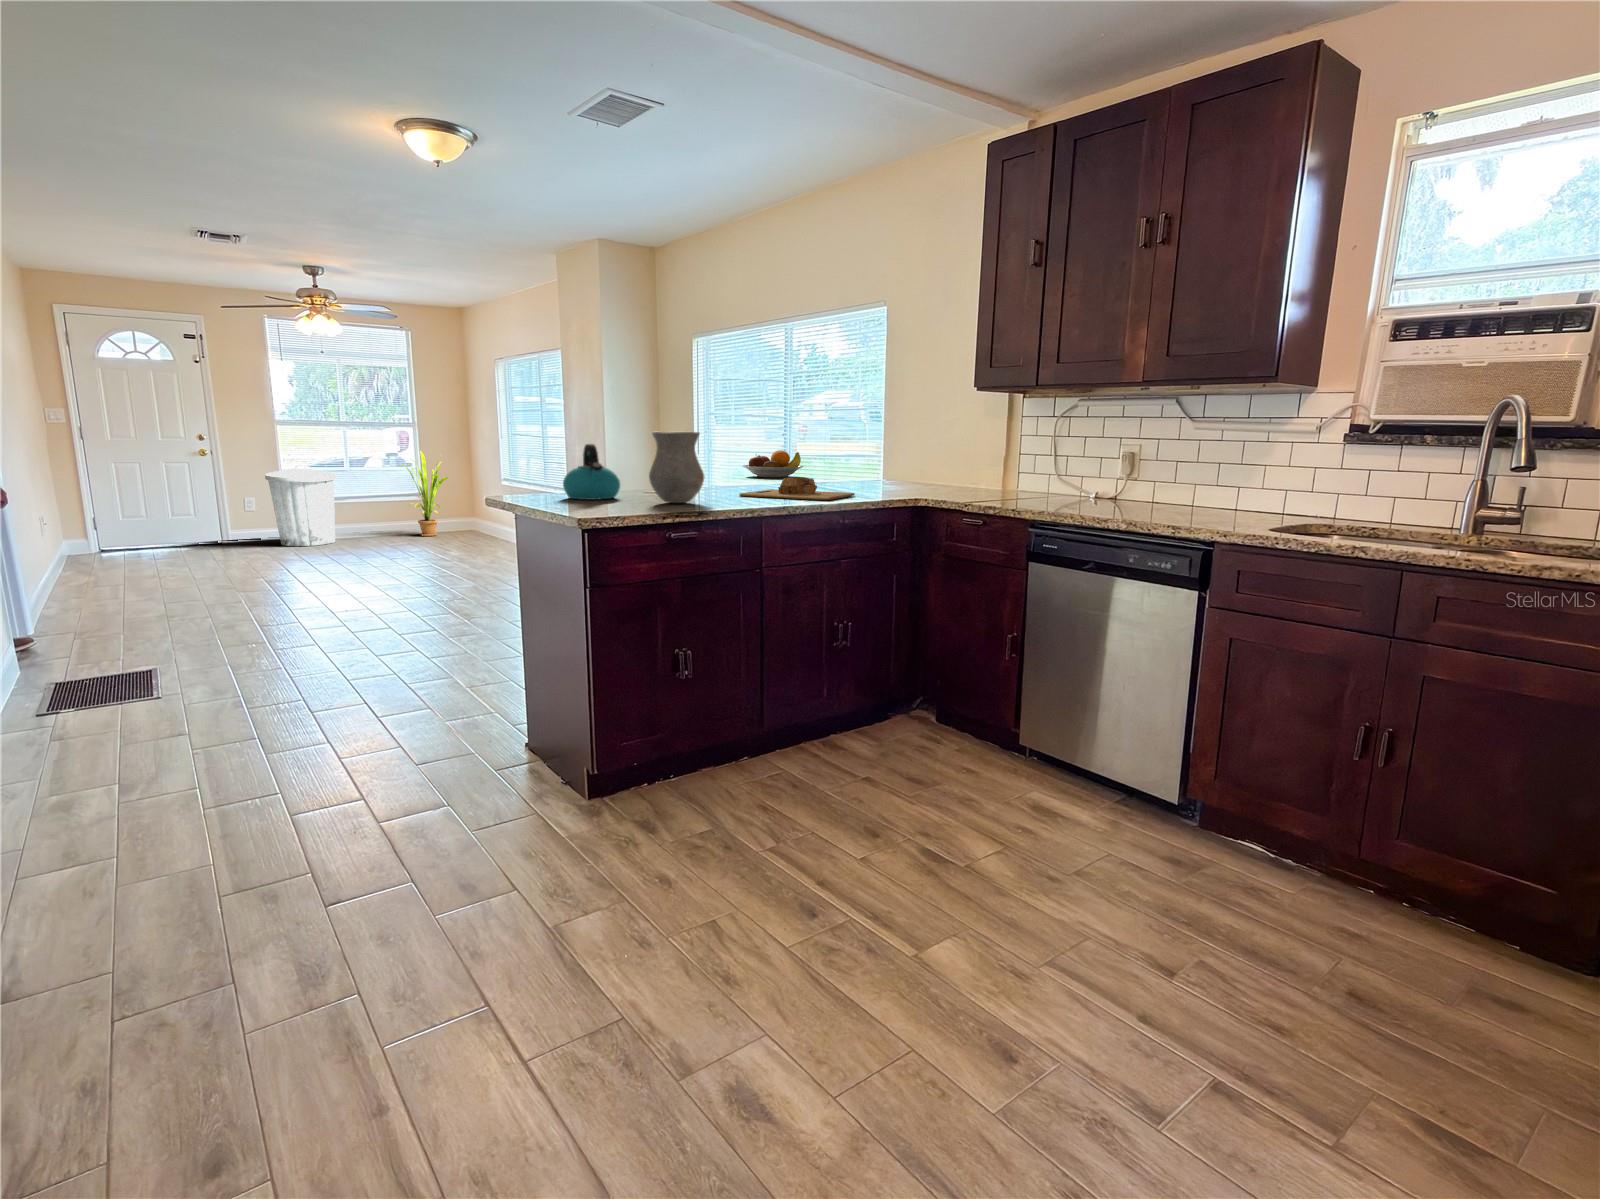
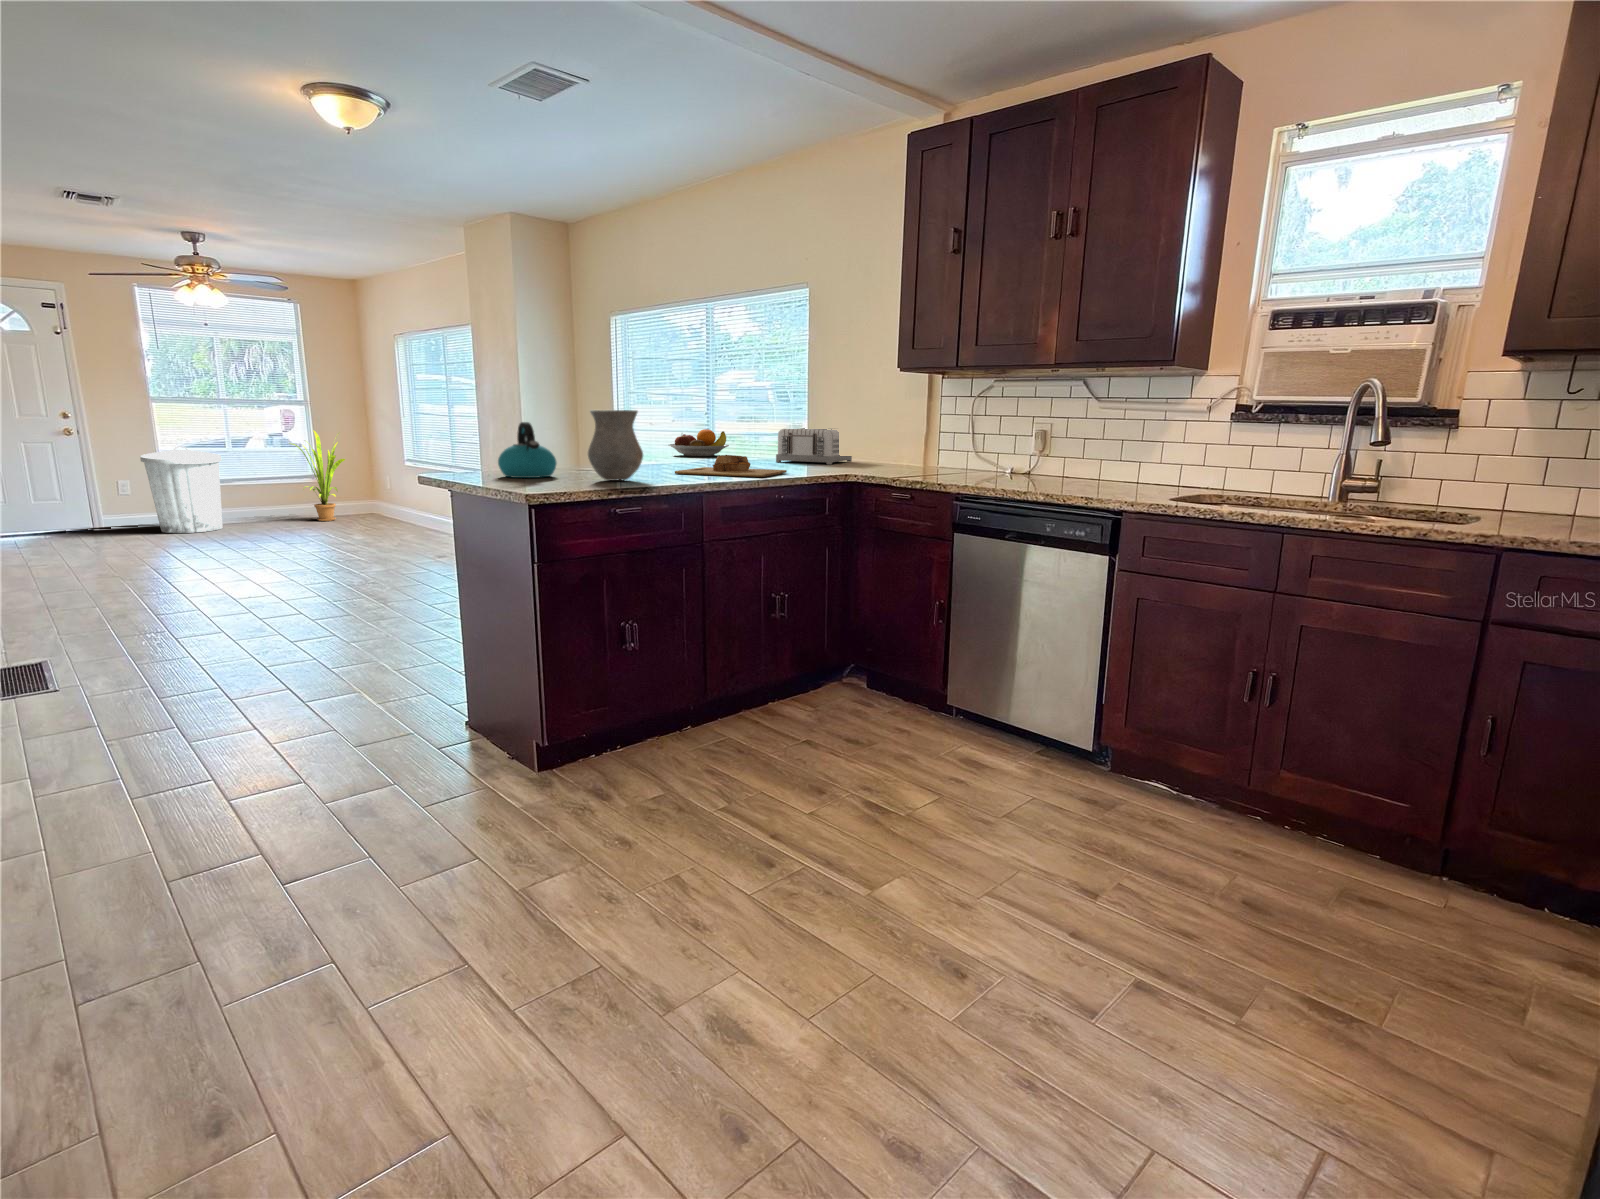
toaster: none [848,449,927,487] -> present [776,428,852,464]

